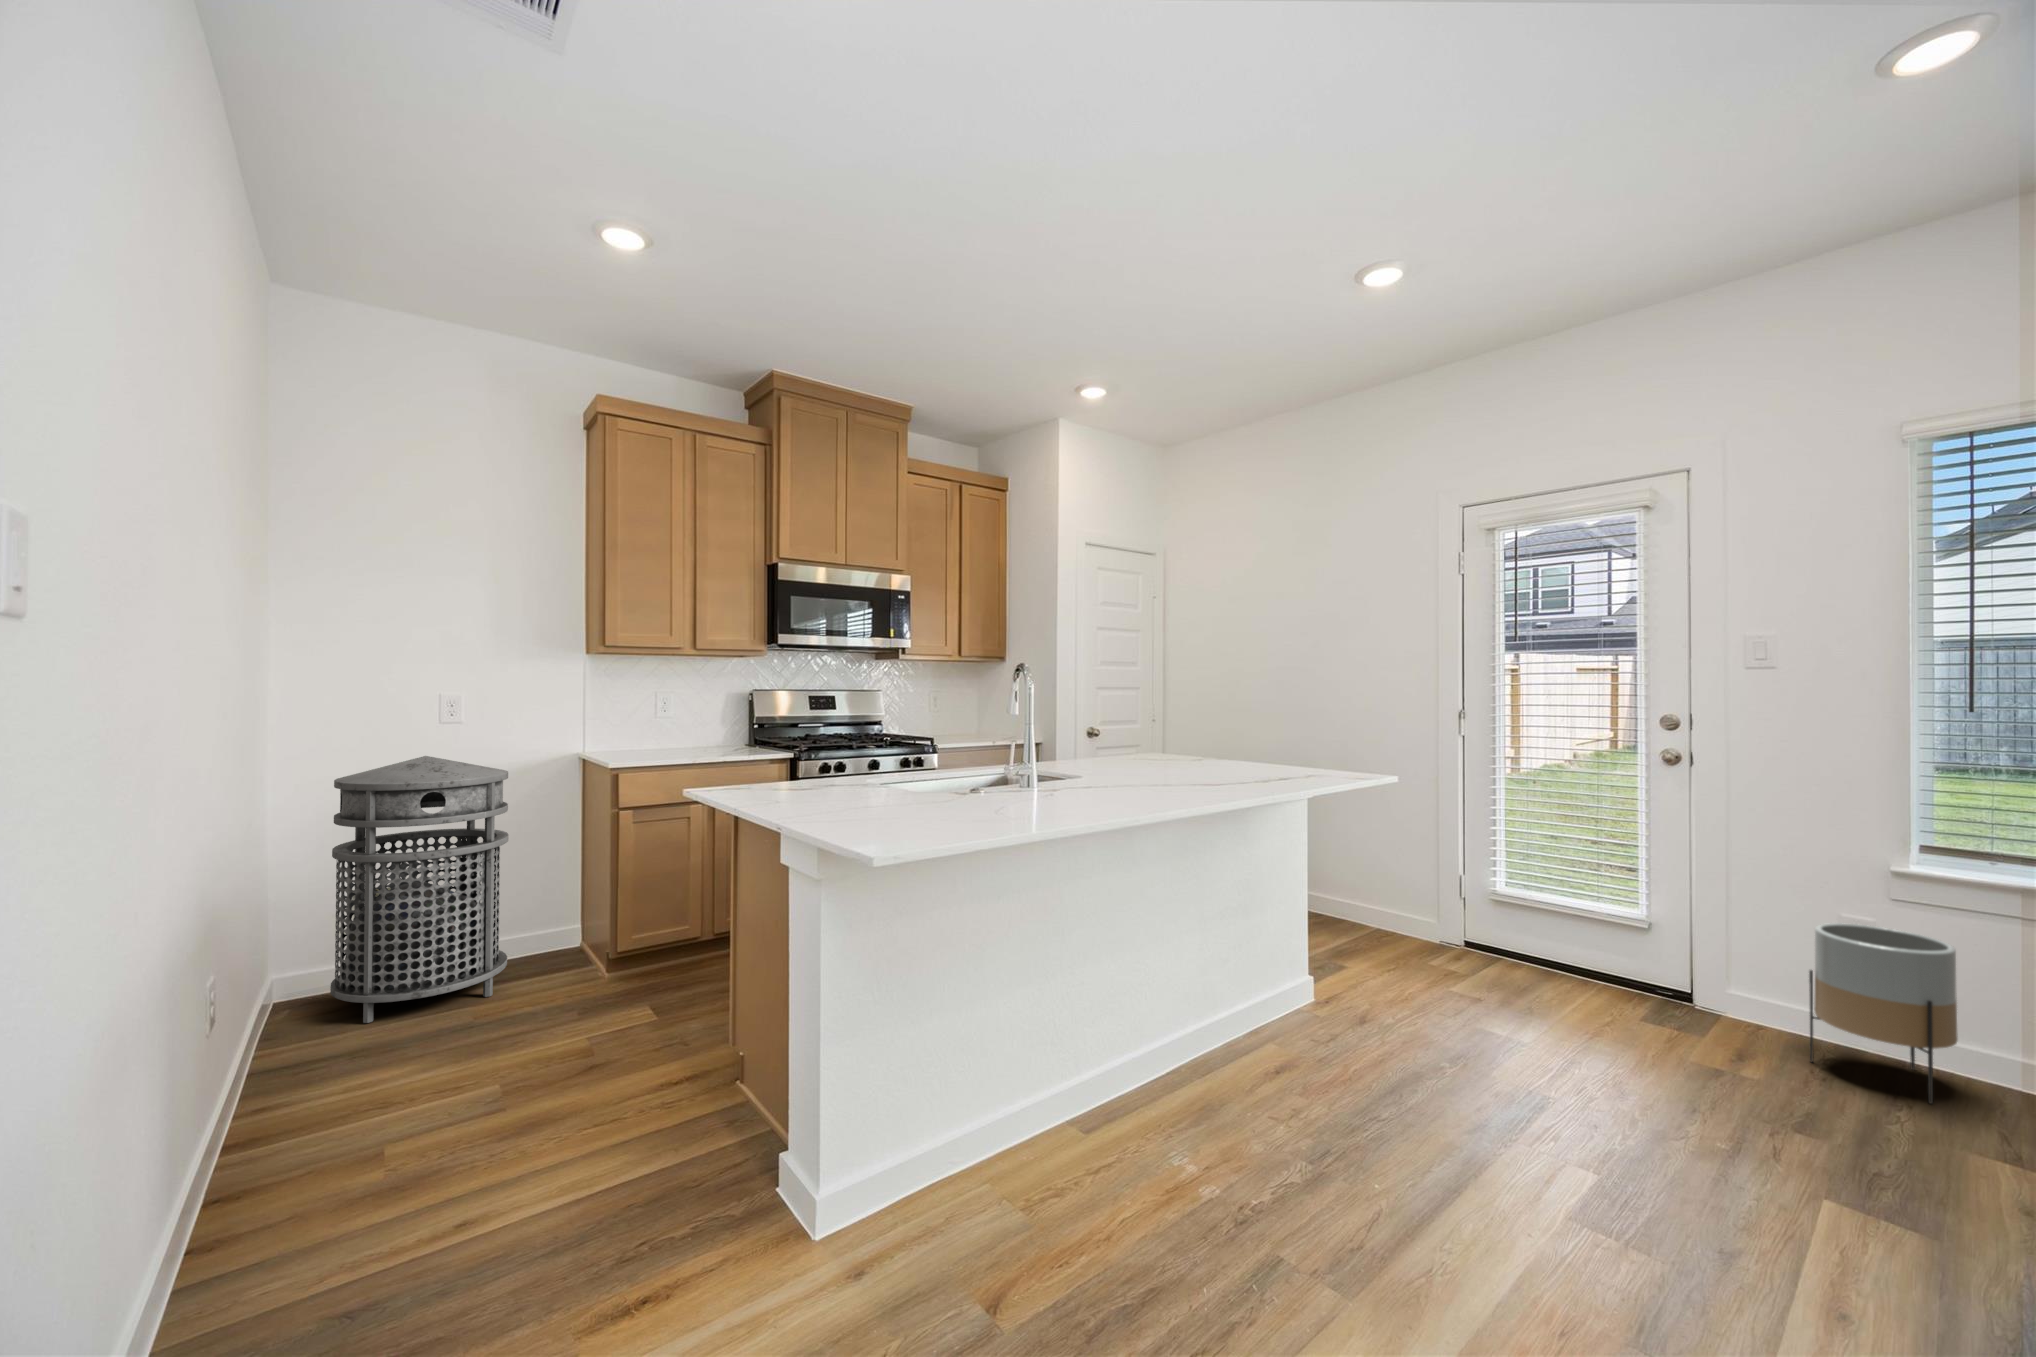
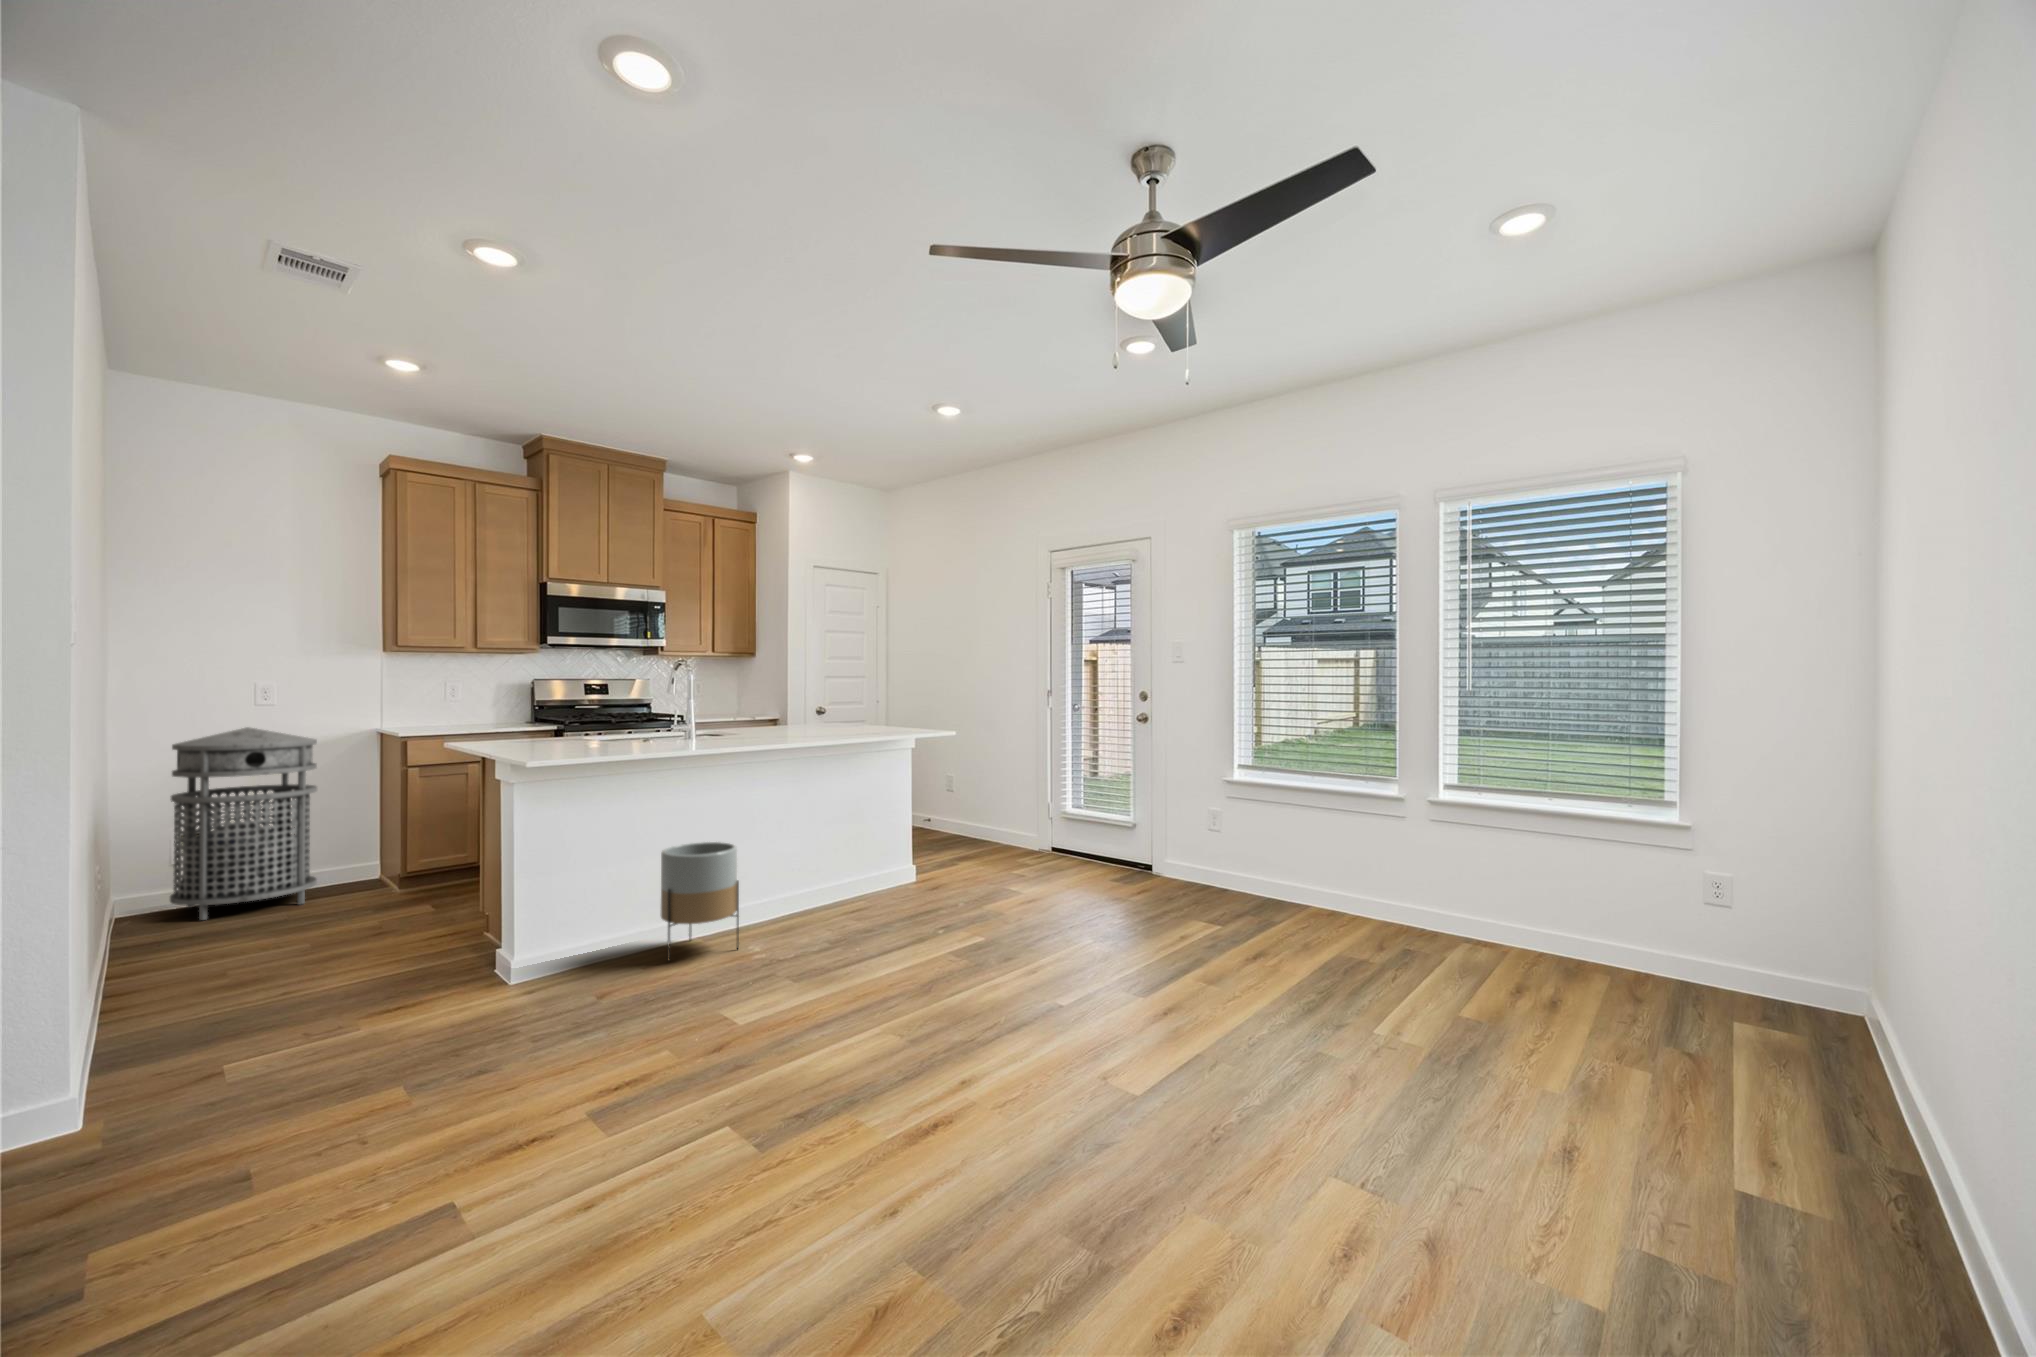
planter: present [1809,923,1958,1104] -> present [661,842,739,961]

